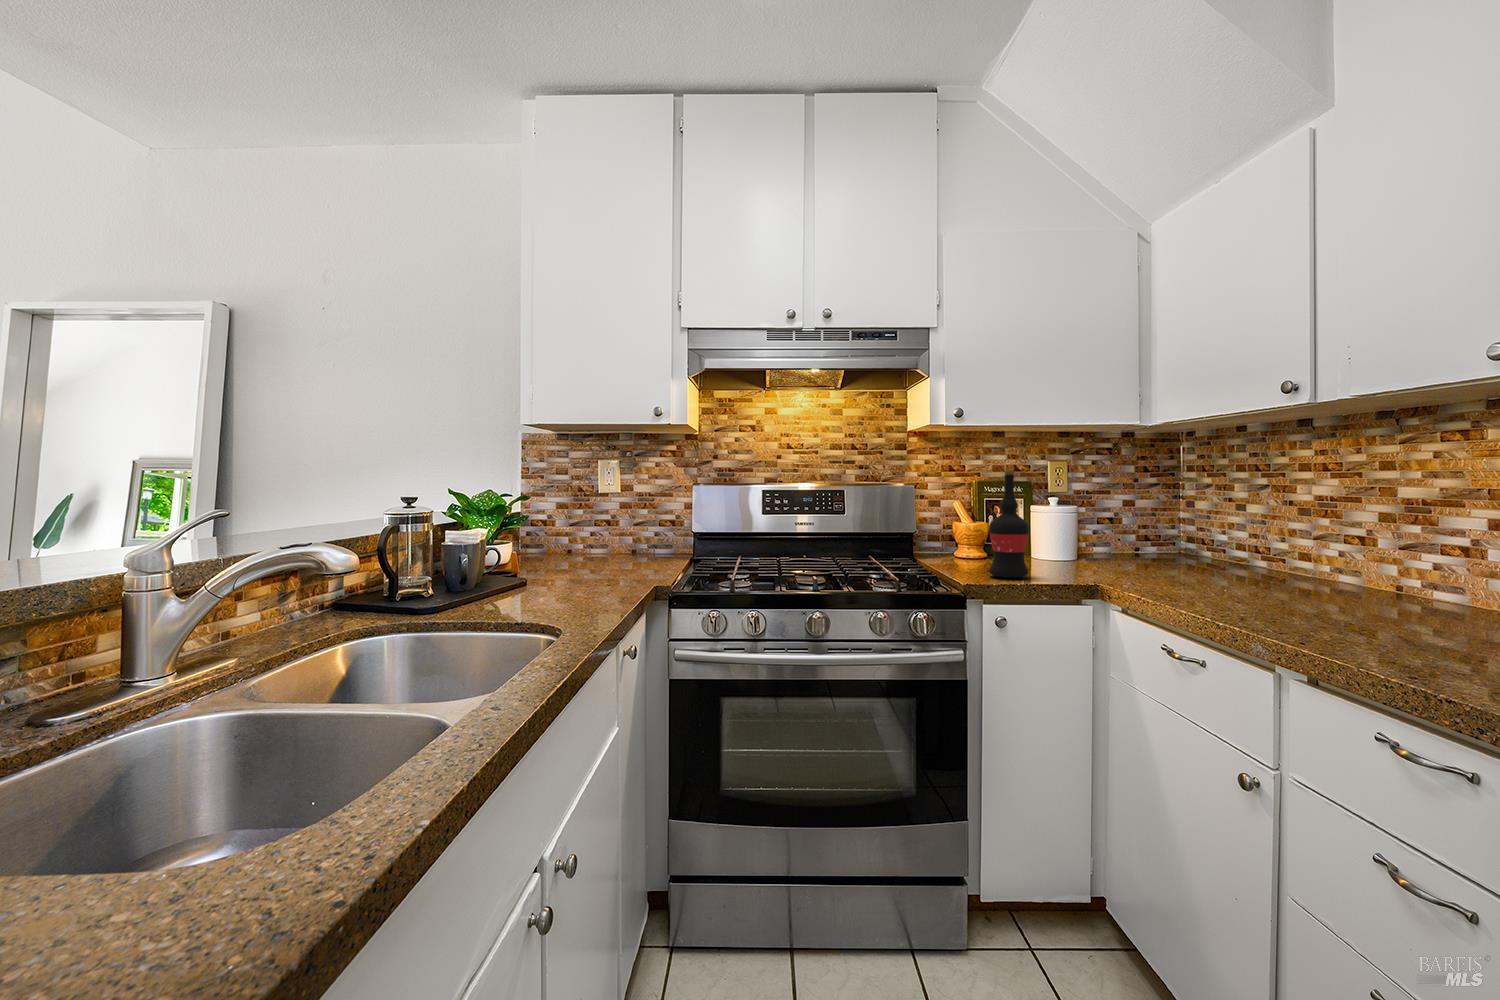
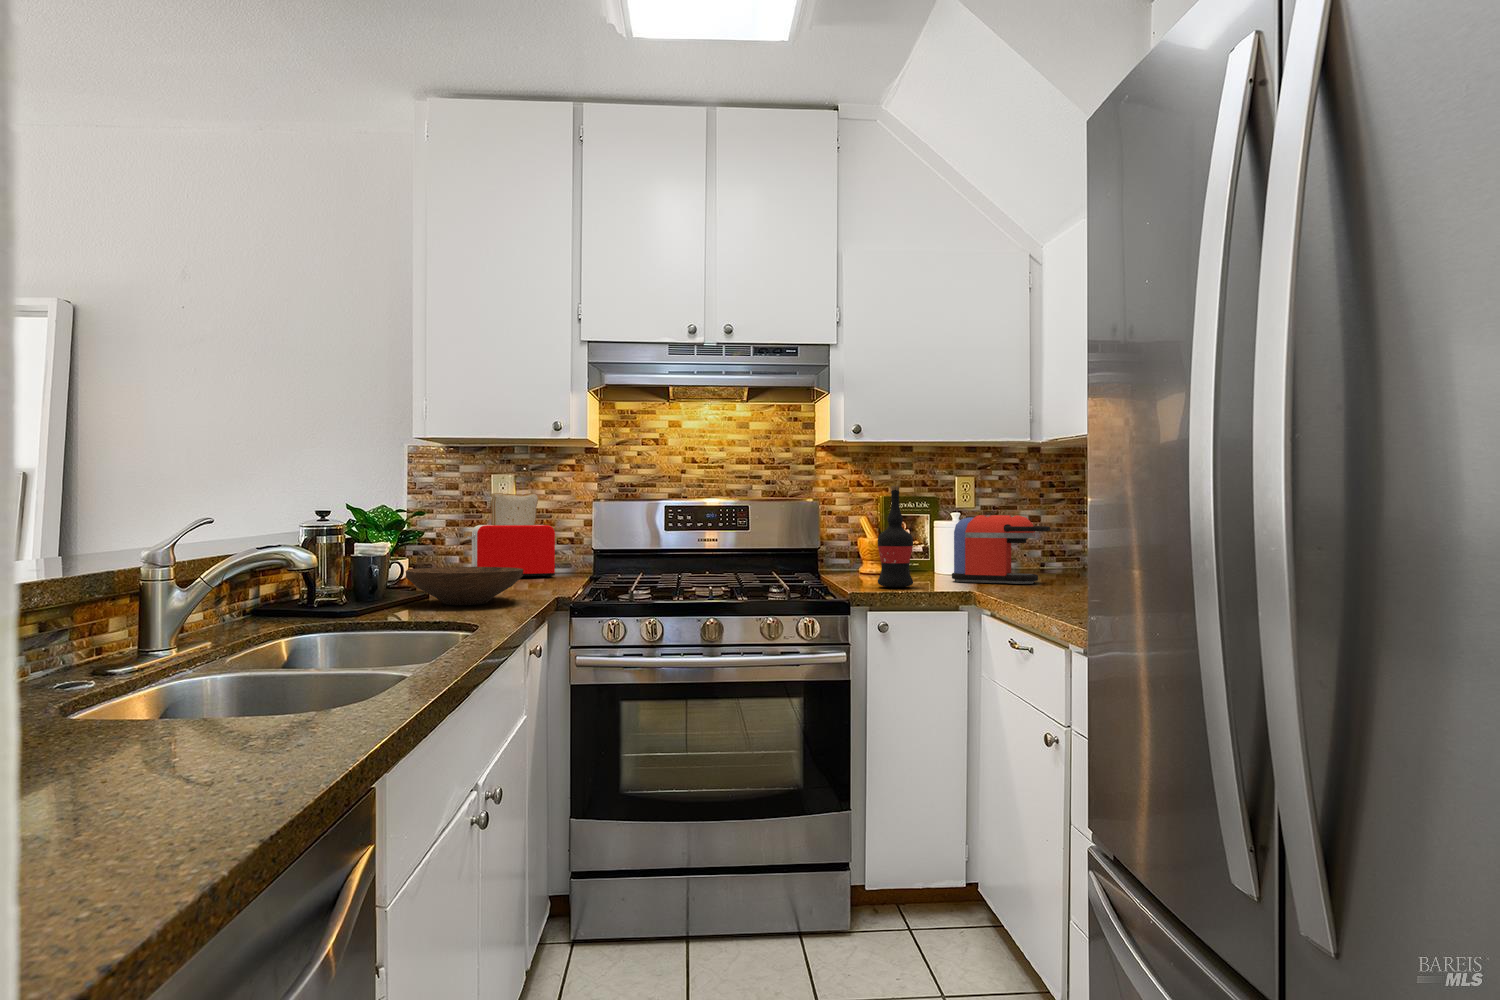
toaster: none [574,478,657,561] -> present [467,493,555,578]
coffee maker: none [1059,501,1174,574] -> present [952,515,1050,584]
wooden bowl: none [490,555,617,600] -> present [406,567,523,605]

